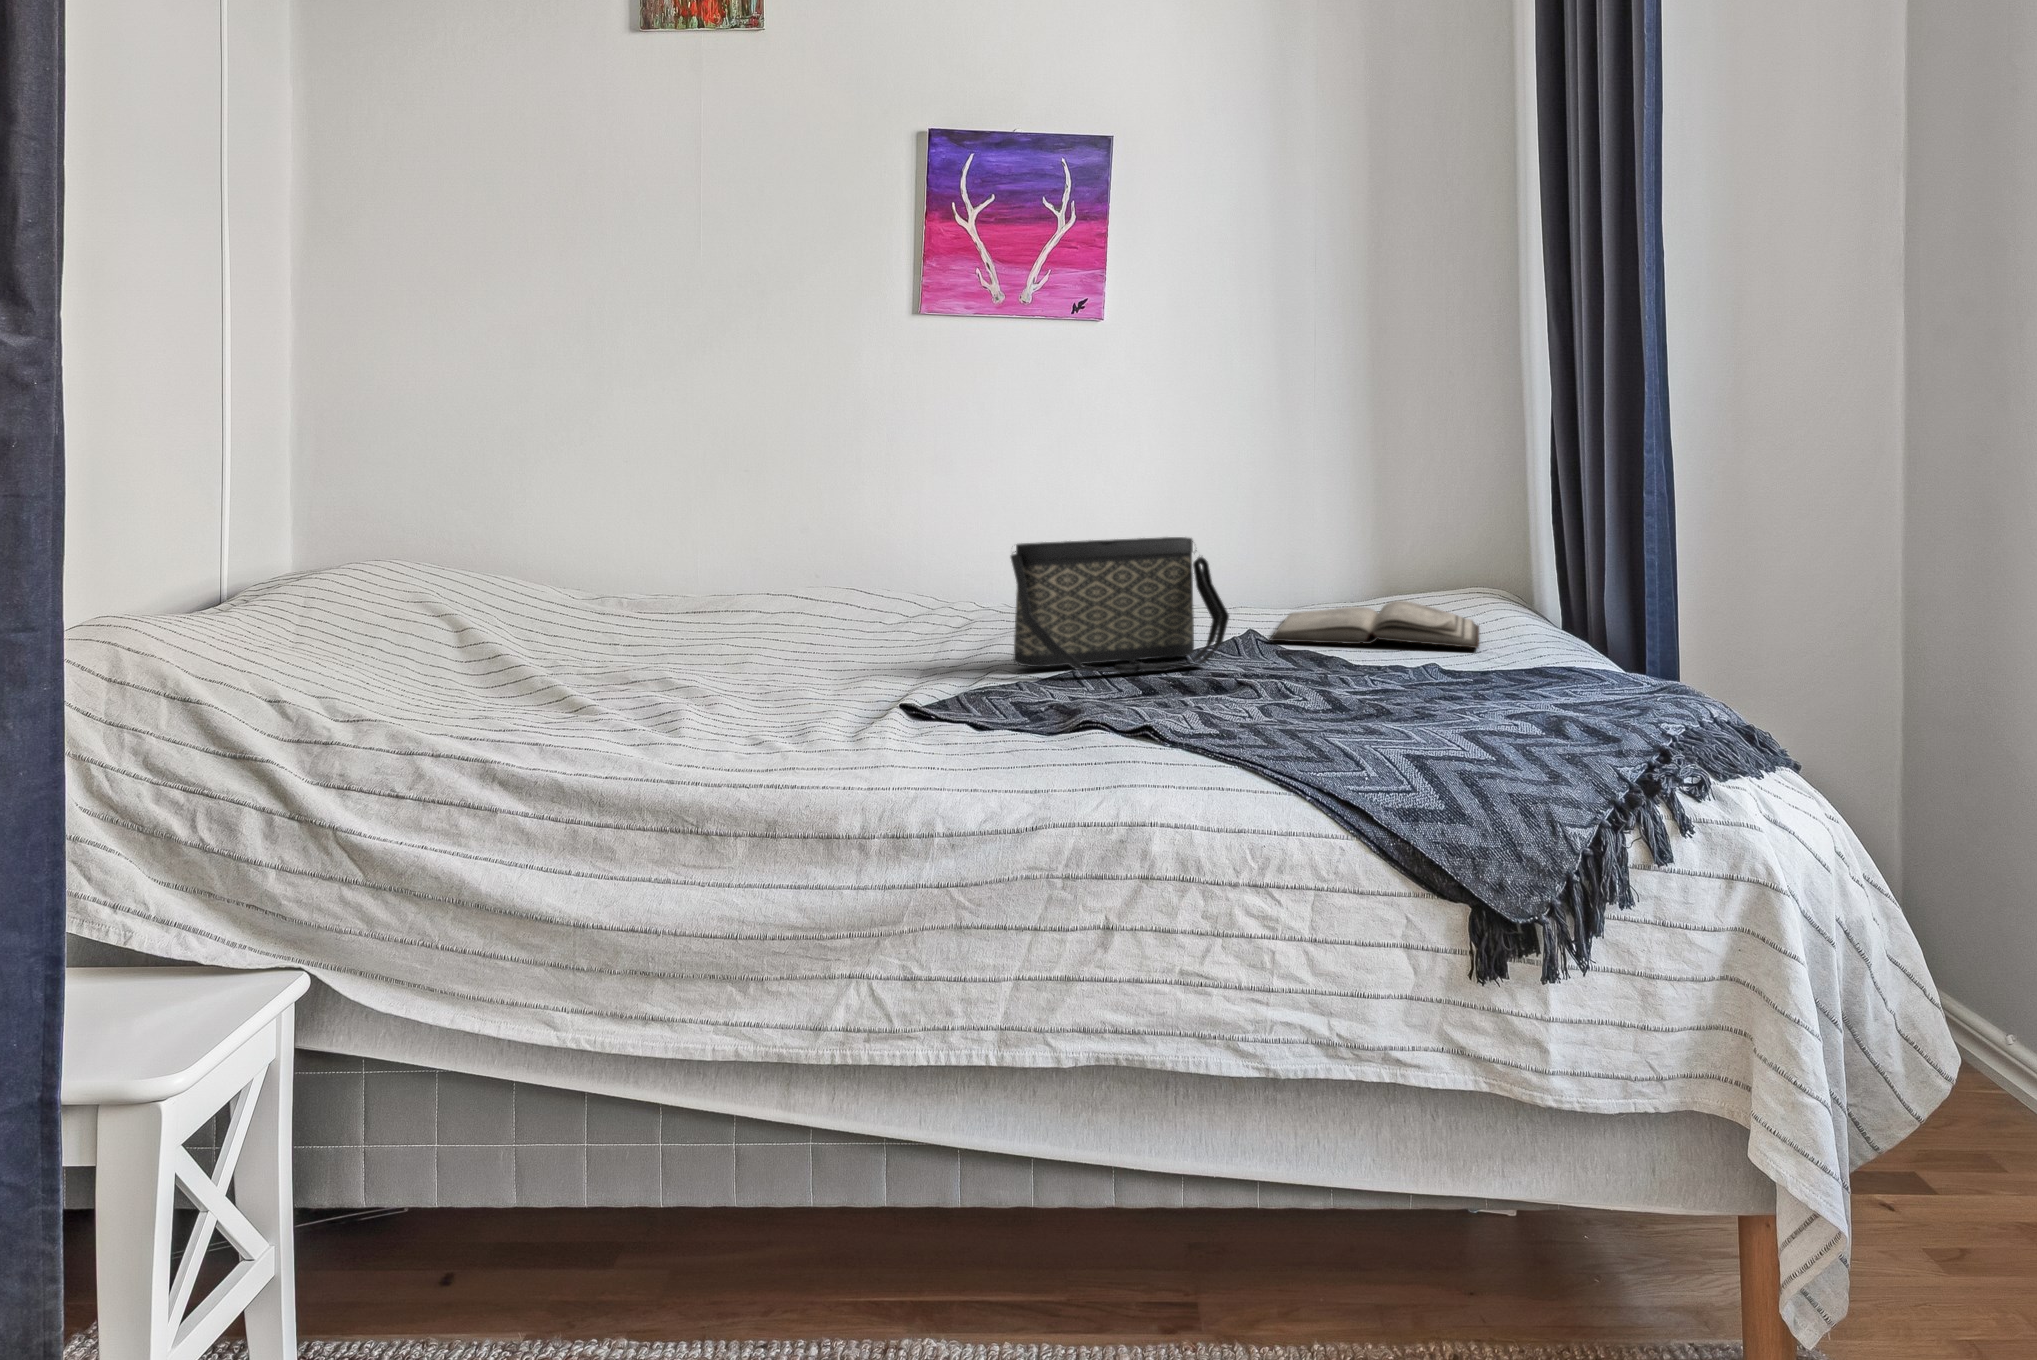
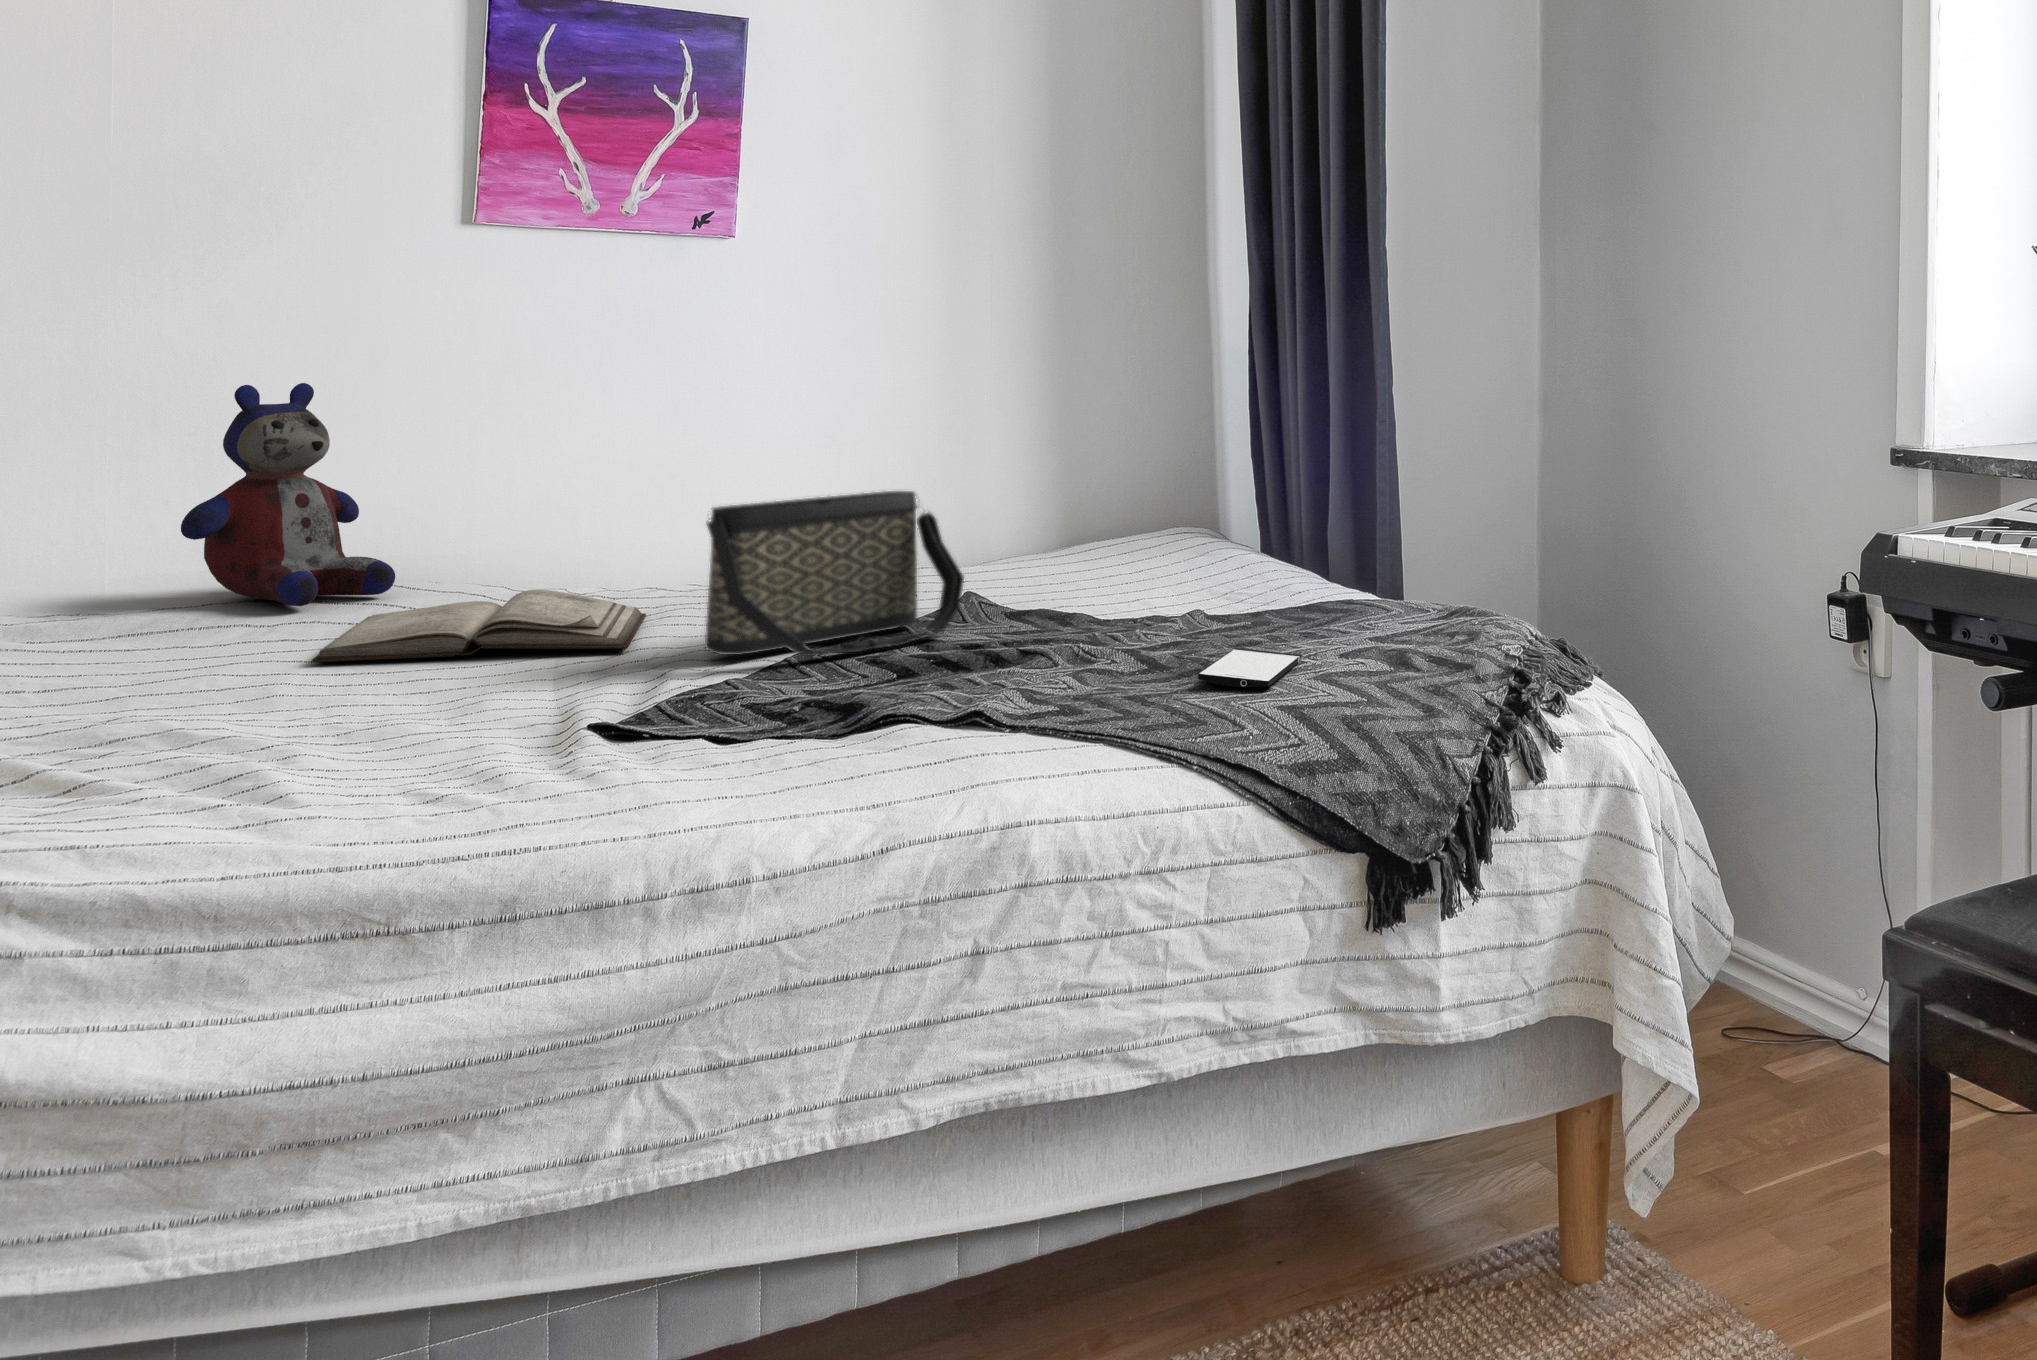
stuffed bear: none [724,443,856,610] -> present [181,383,395,606]
diary: present [1270,601,1479,648] -> present [312,589,646,662]
smartphone: none [1379,697,1501,733] -> present [1198,648,1301,687]

